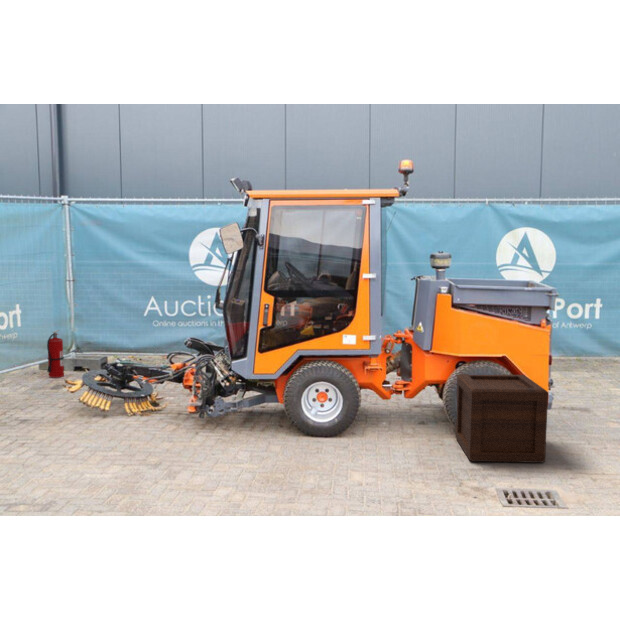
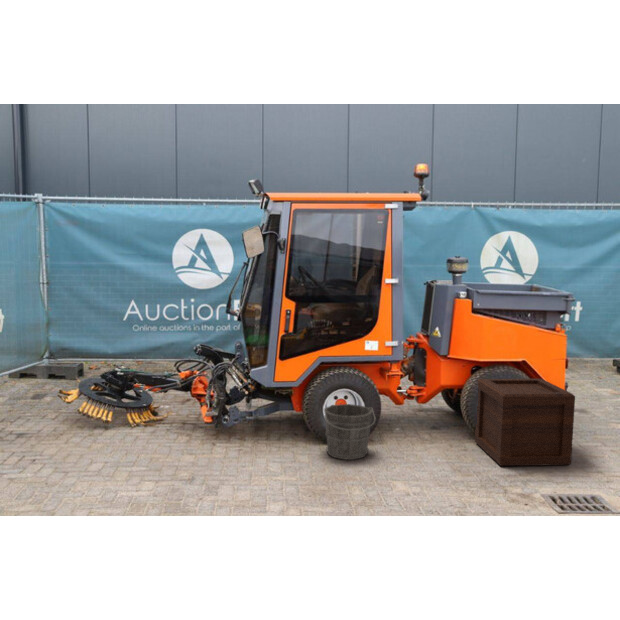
fire extinguisher: present [47,330,64,378] -> none [23,336,41,387]
bucket: none [298,397,348,451] -> present [324,404,375,460]

